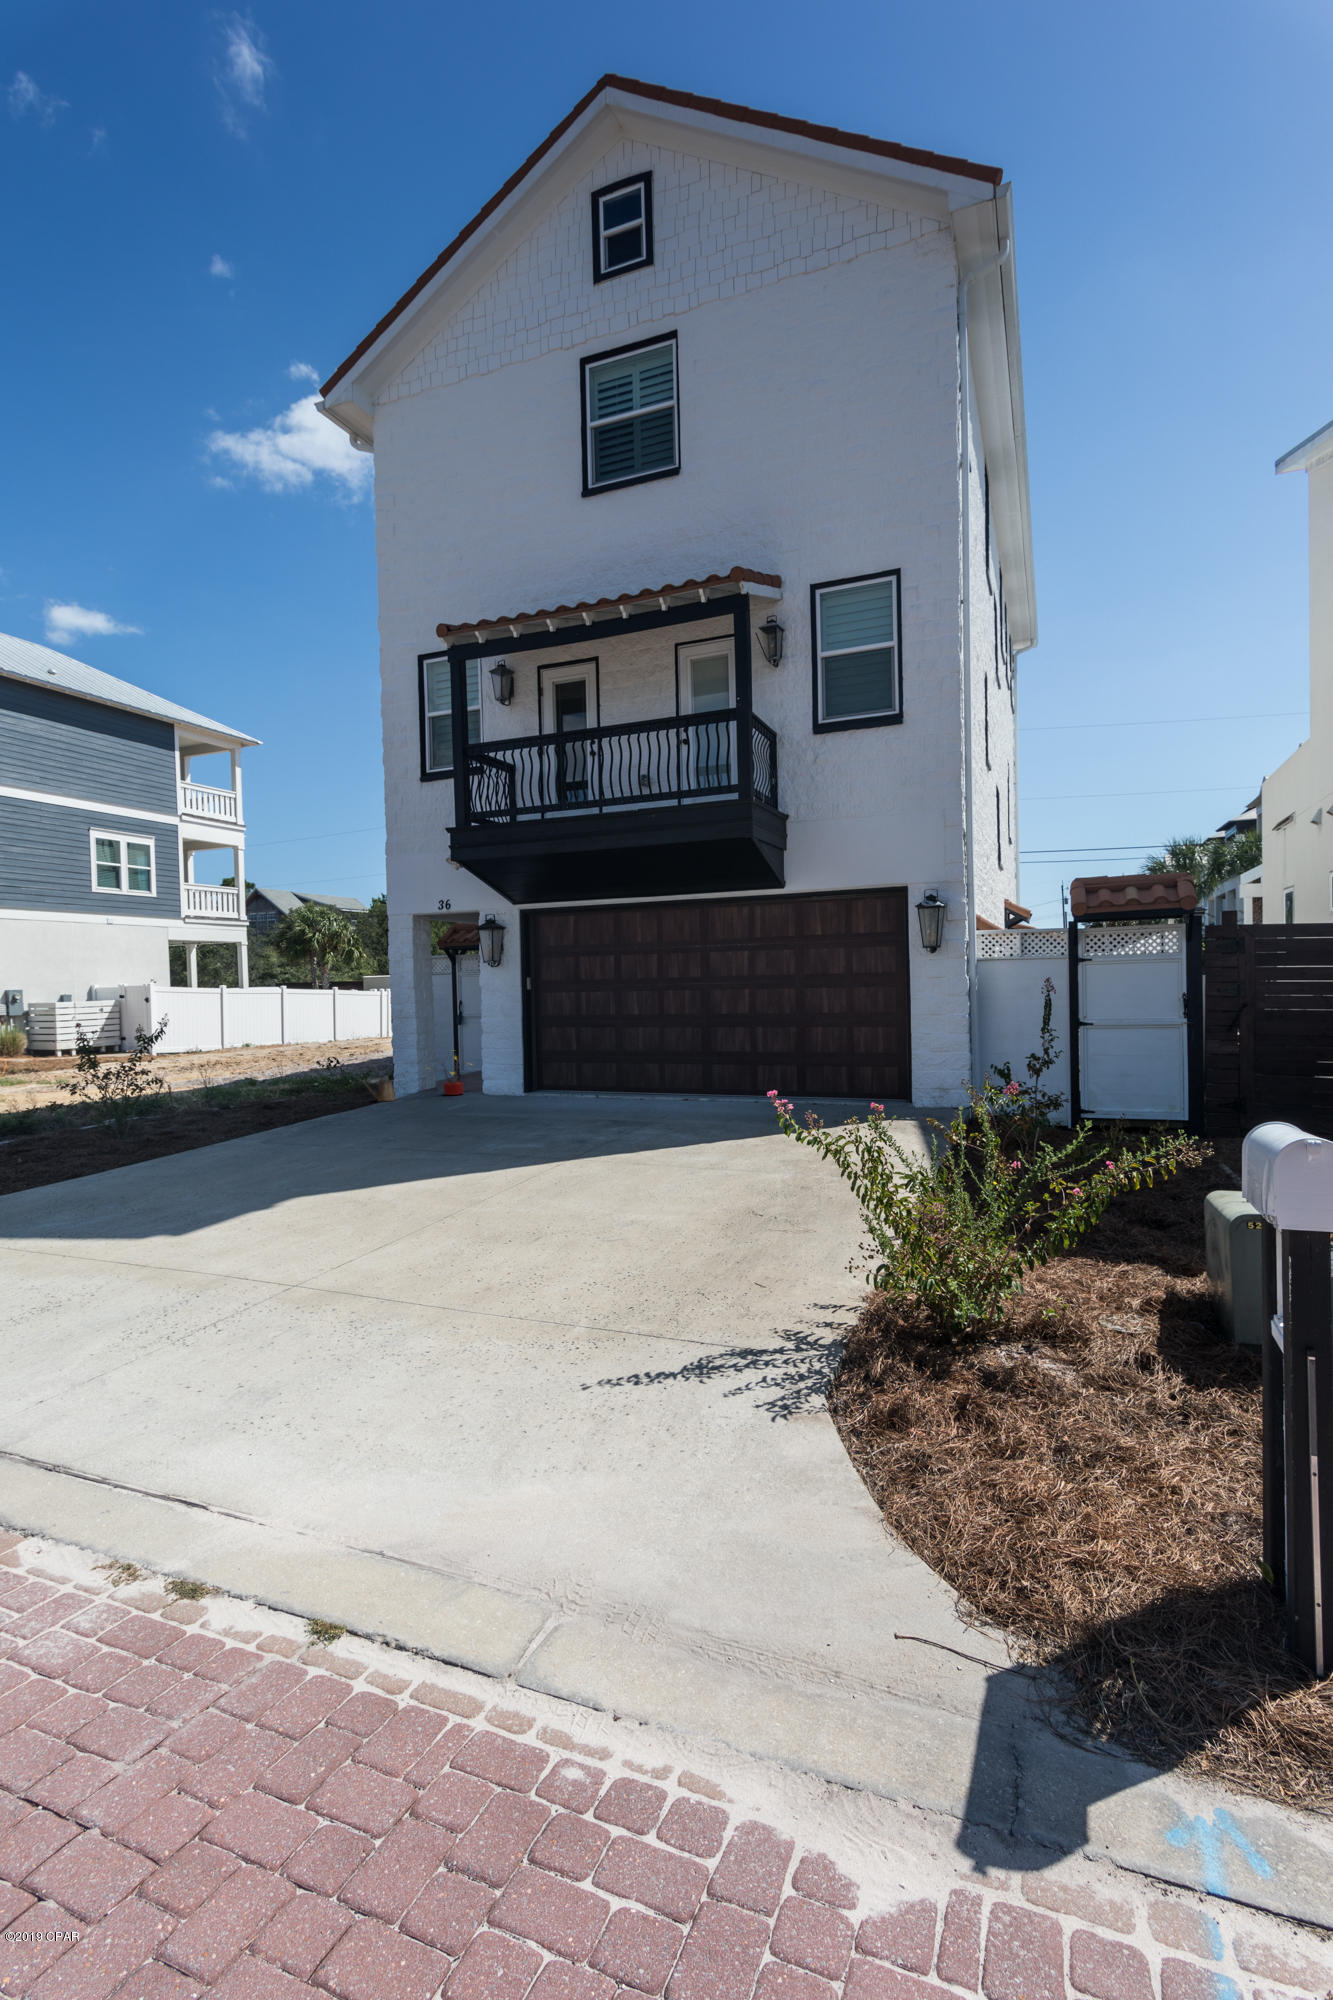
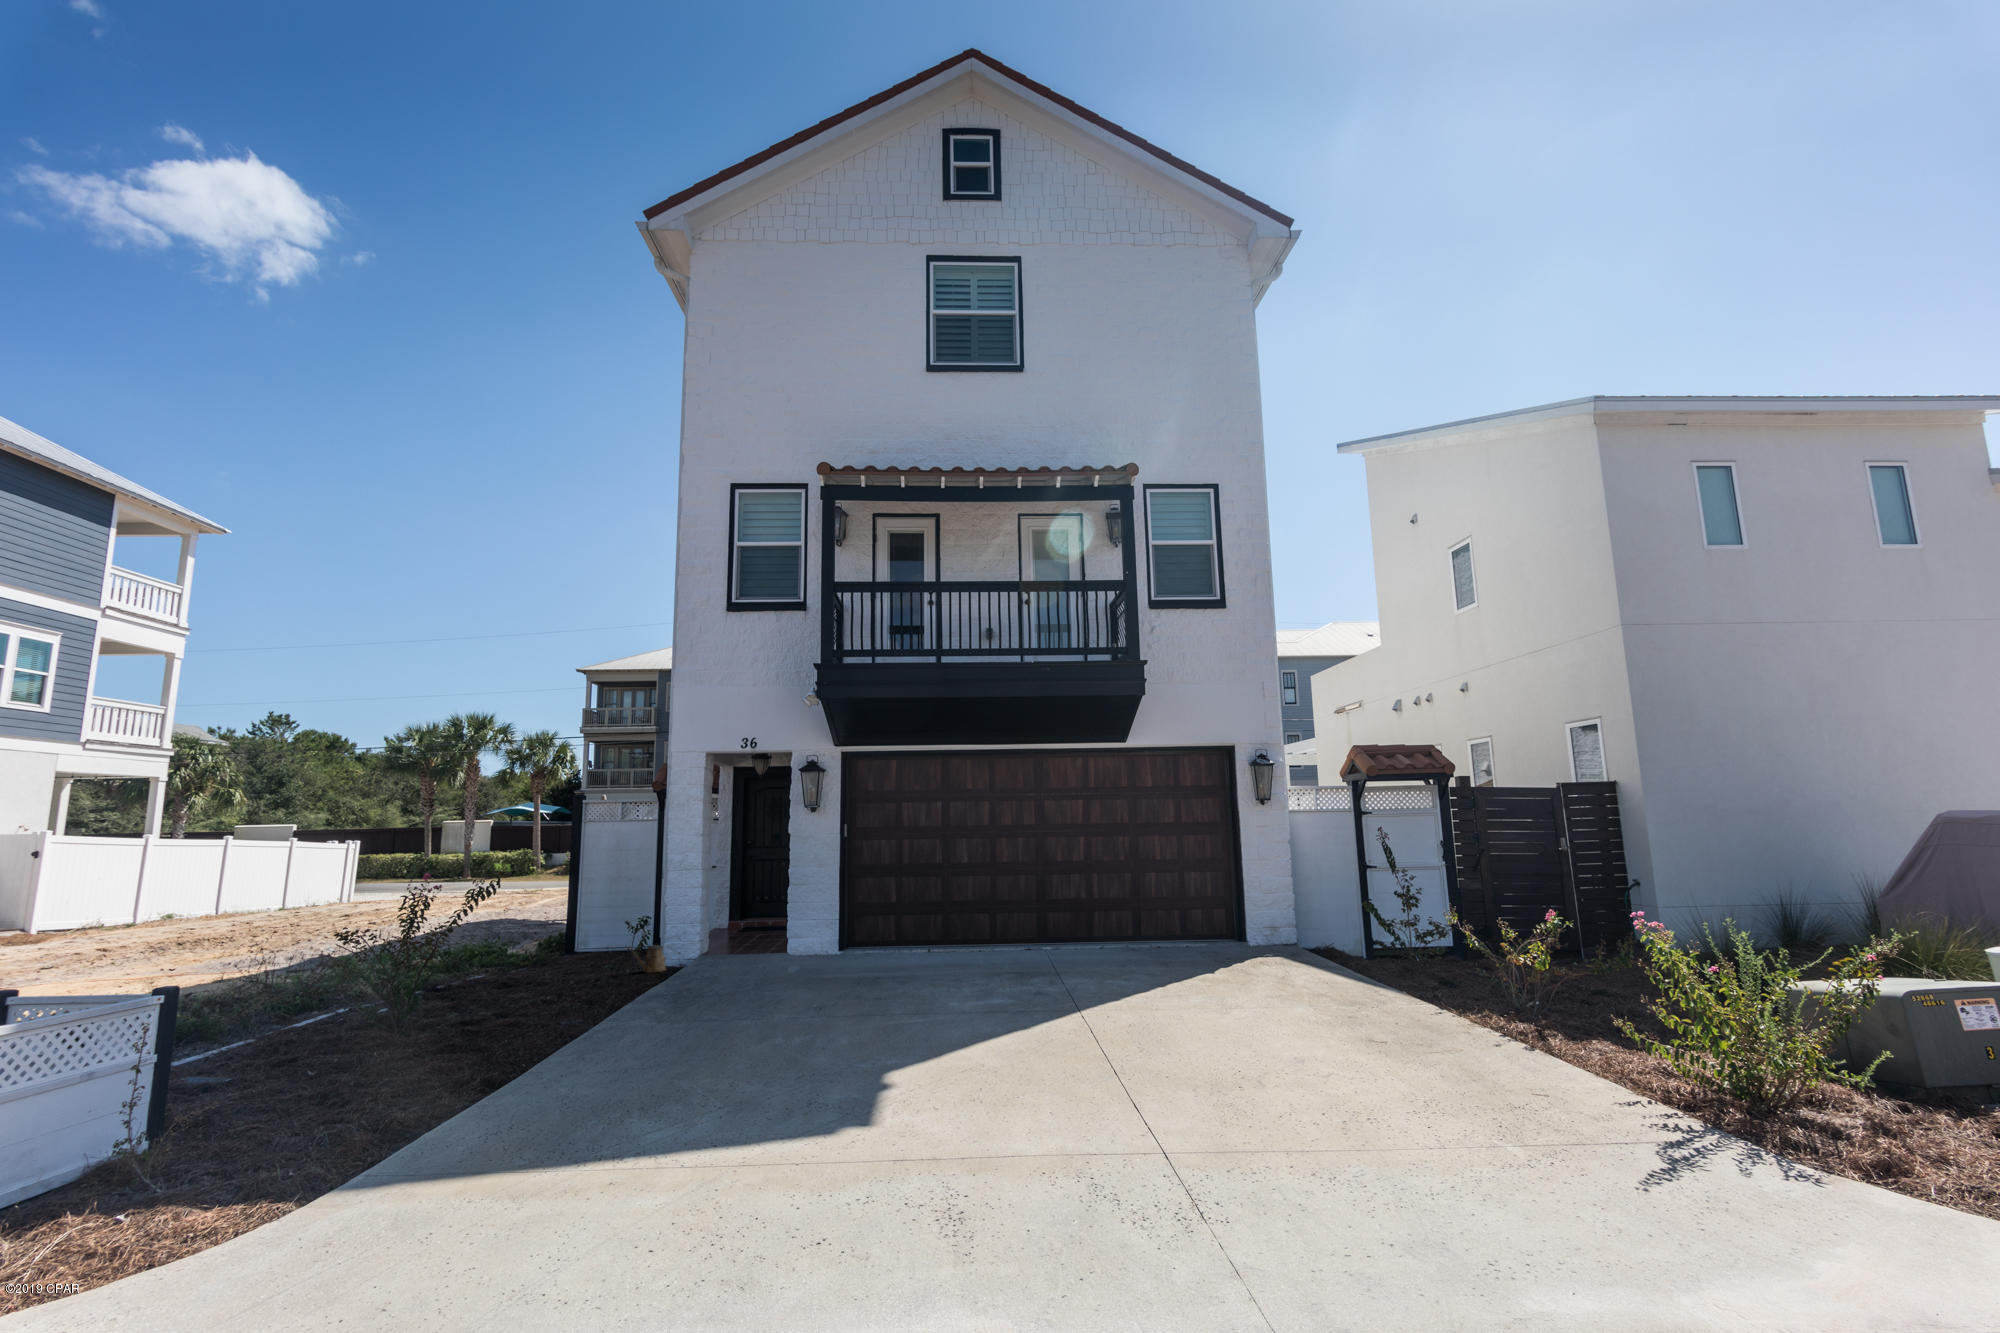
decorative plant: present [433,1057,463,1095] -> none [700,903,741,960]

